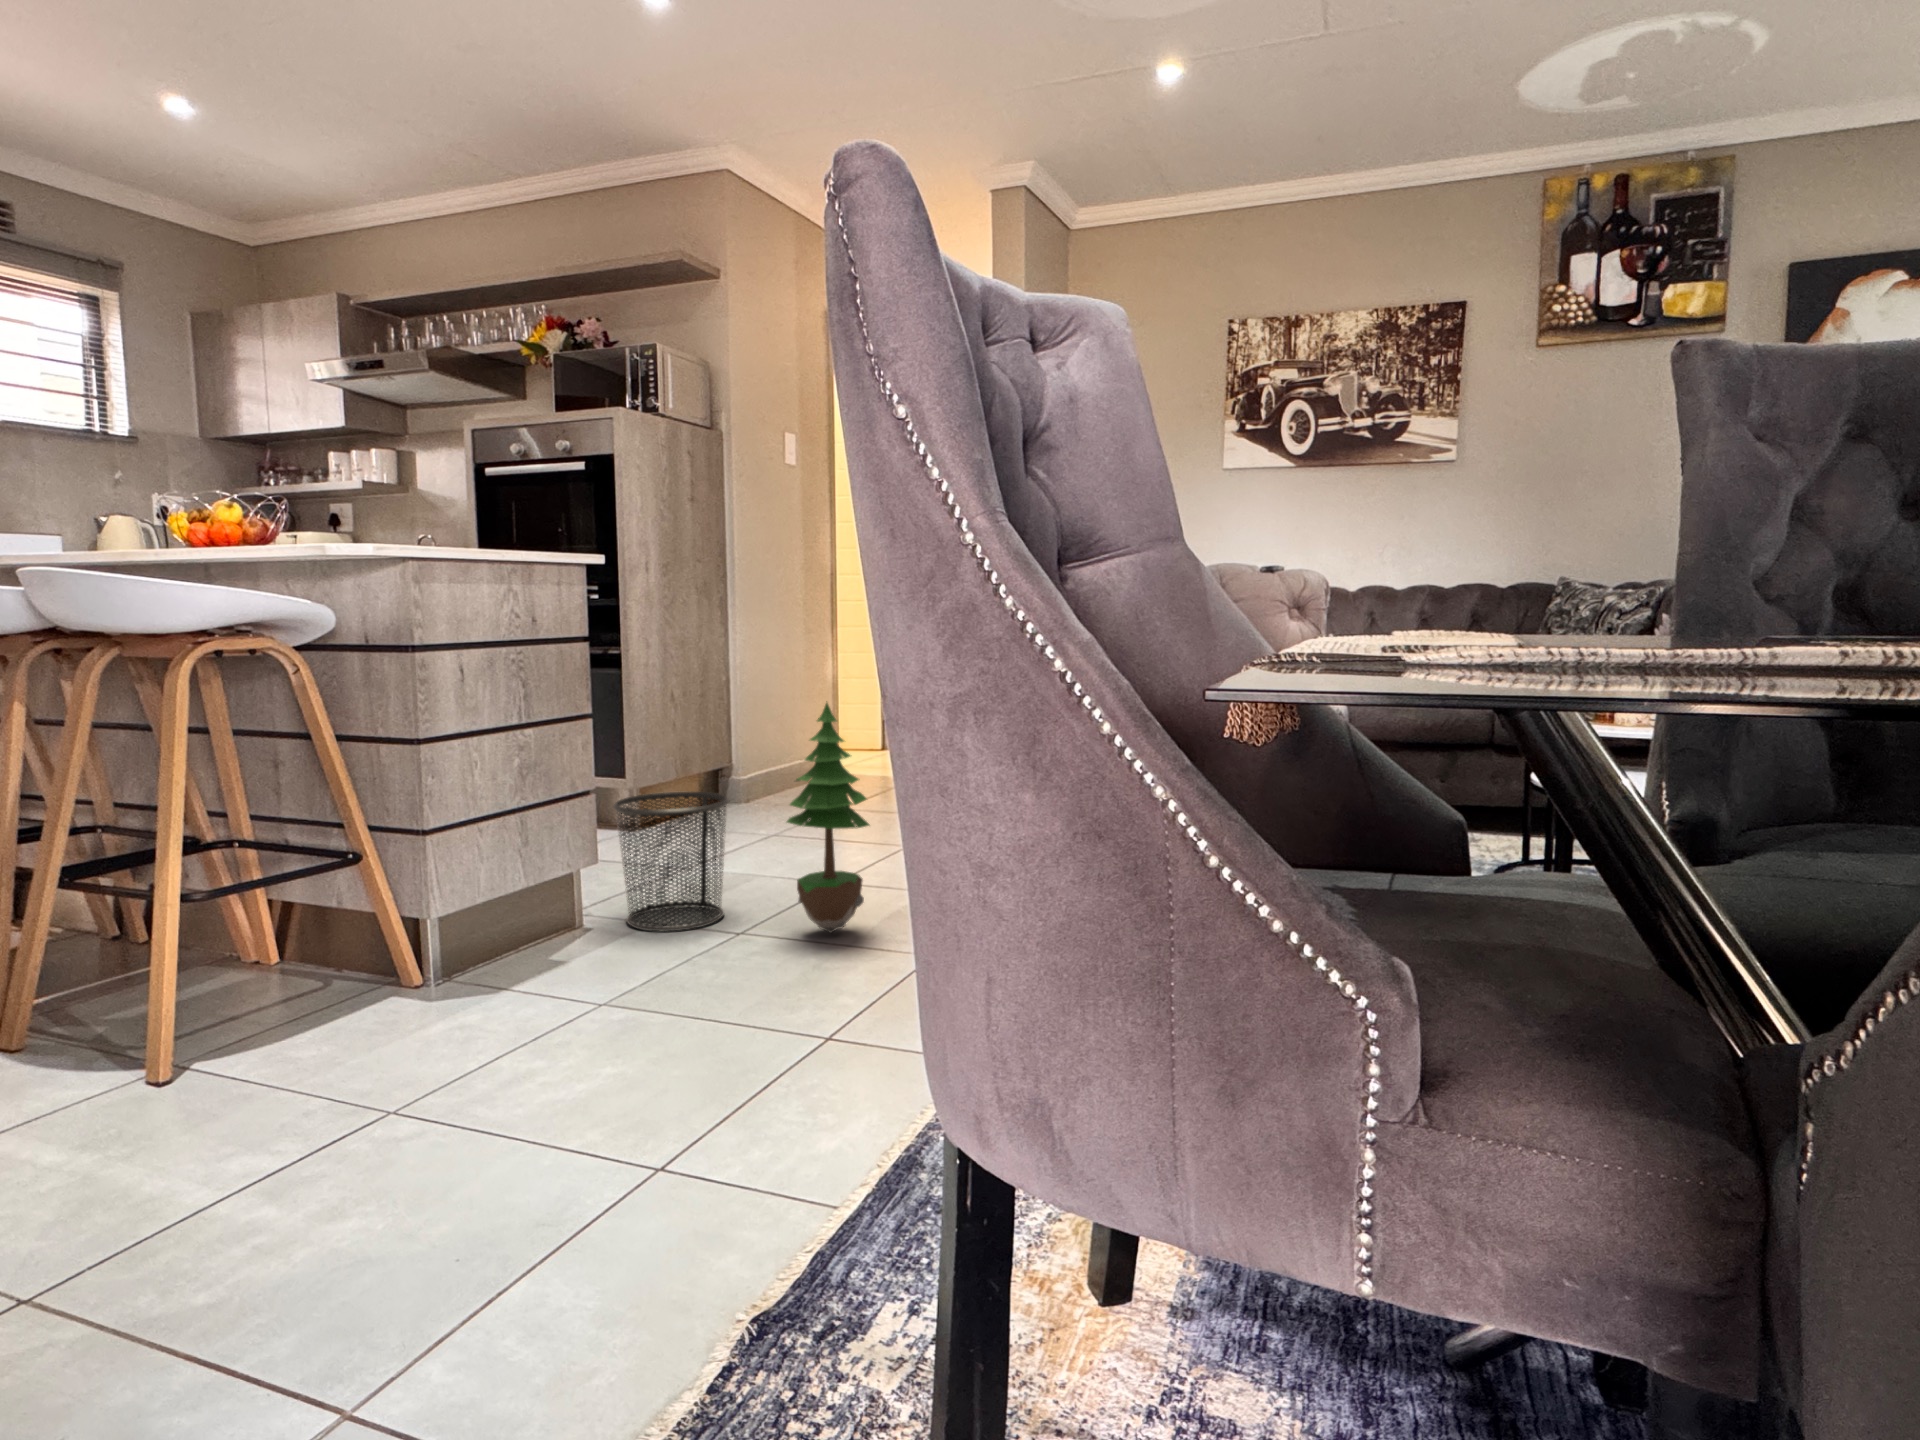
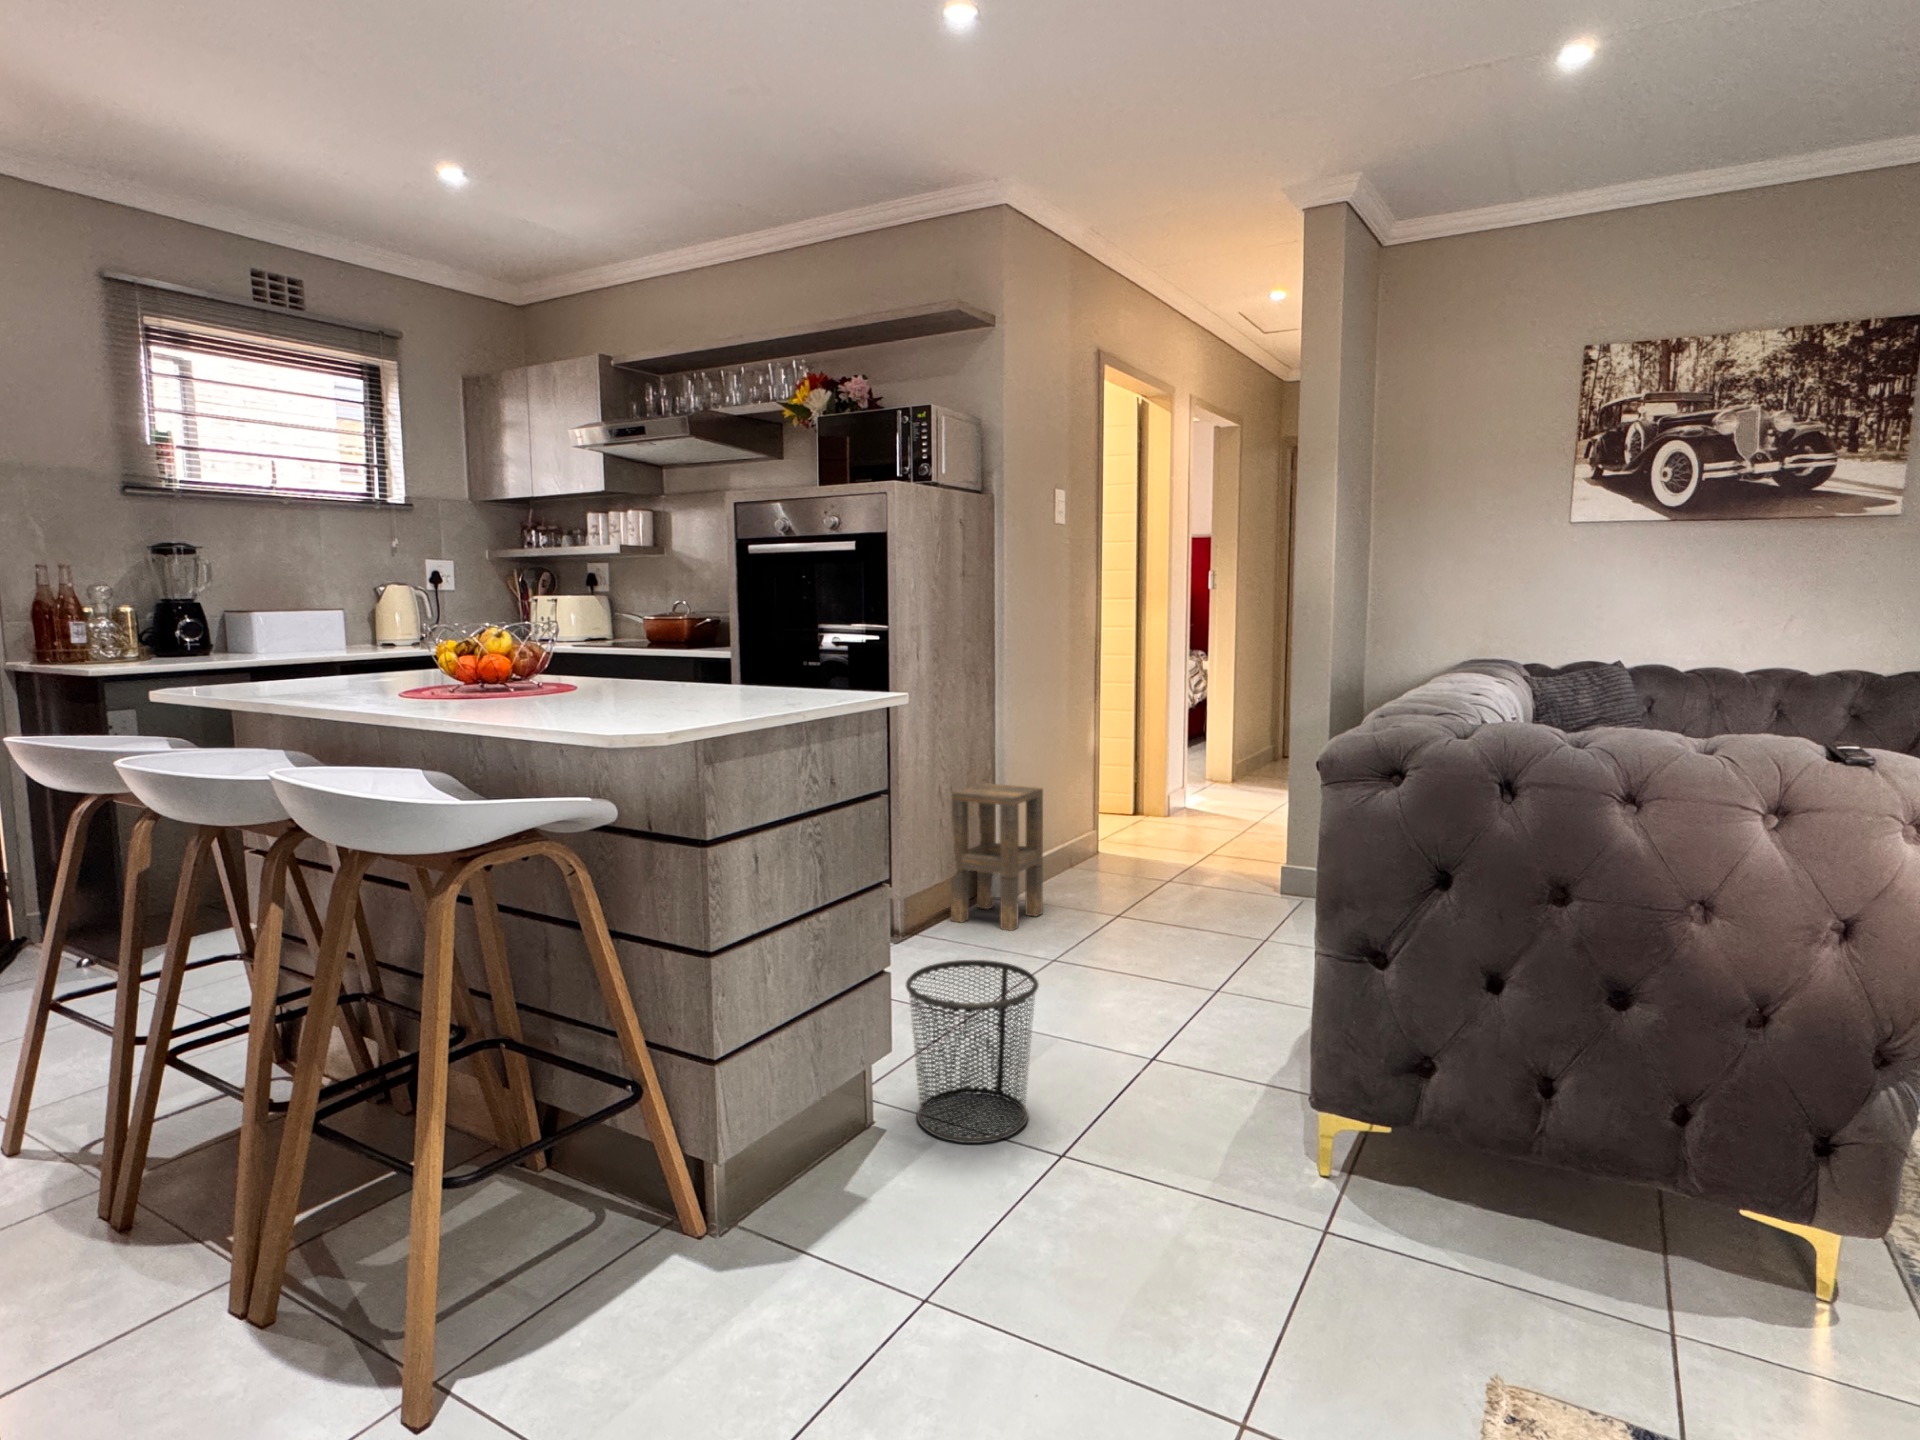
side table: none [689,694,779,821] -> present [951,783,1043,931]
potted tree: present [787,703,869,933] -> none [1118,887,1223,1168]

